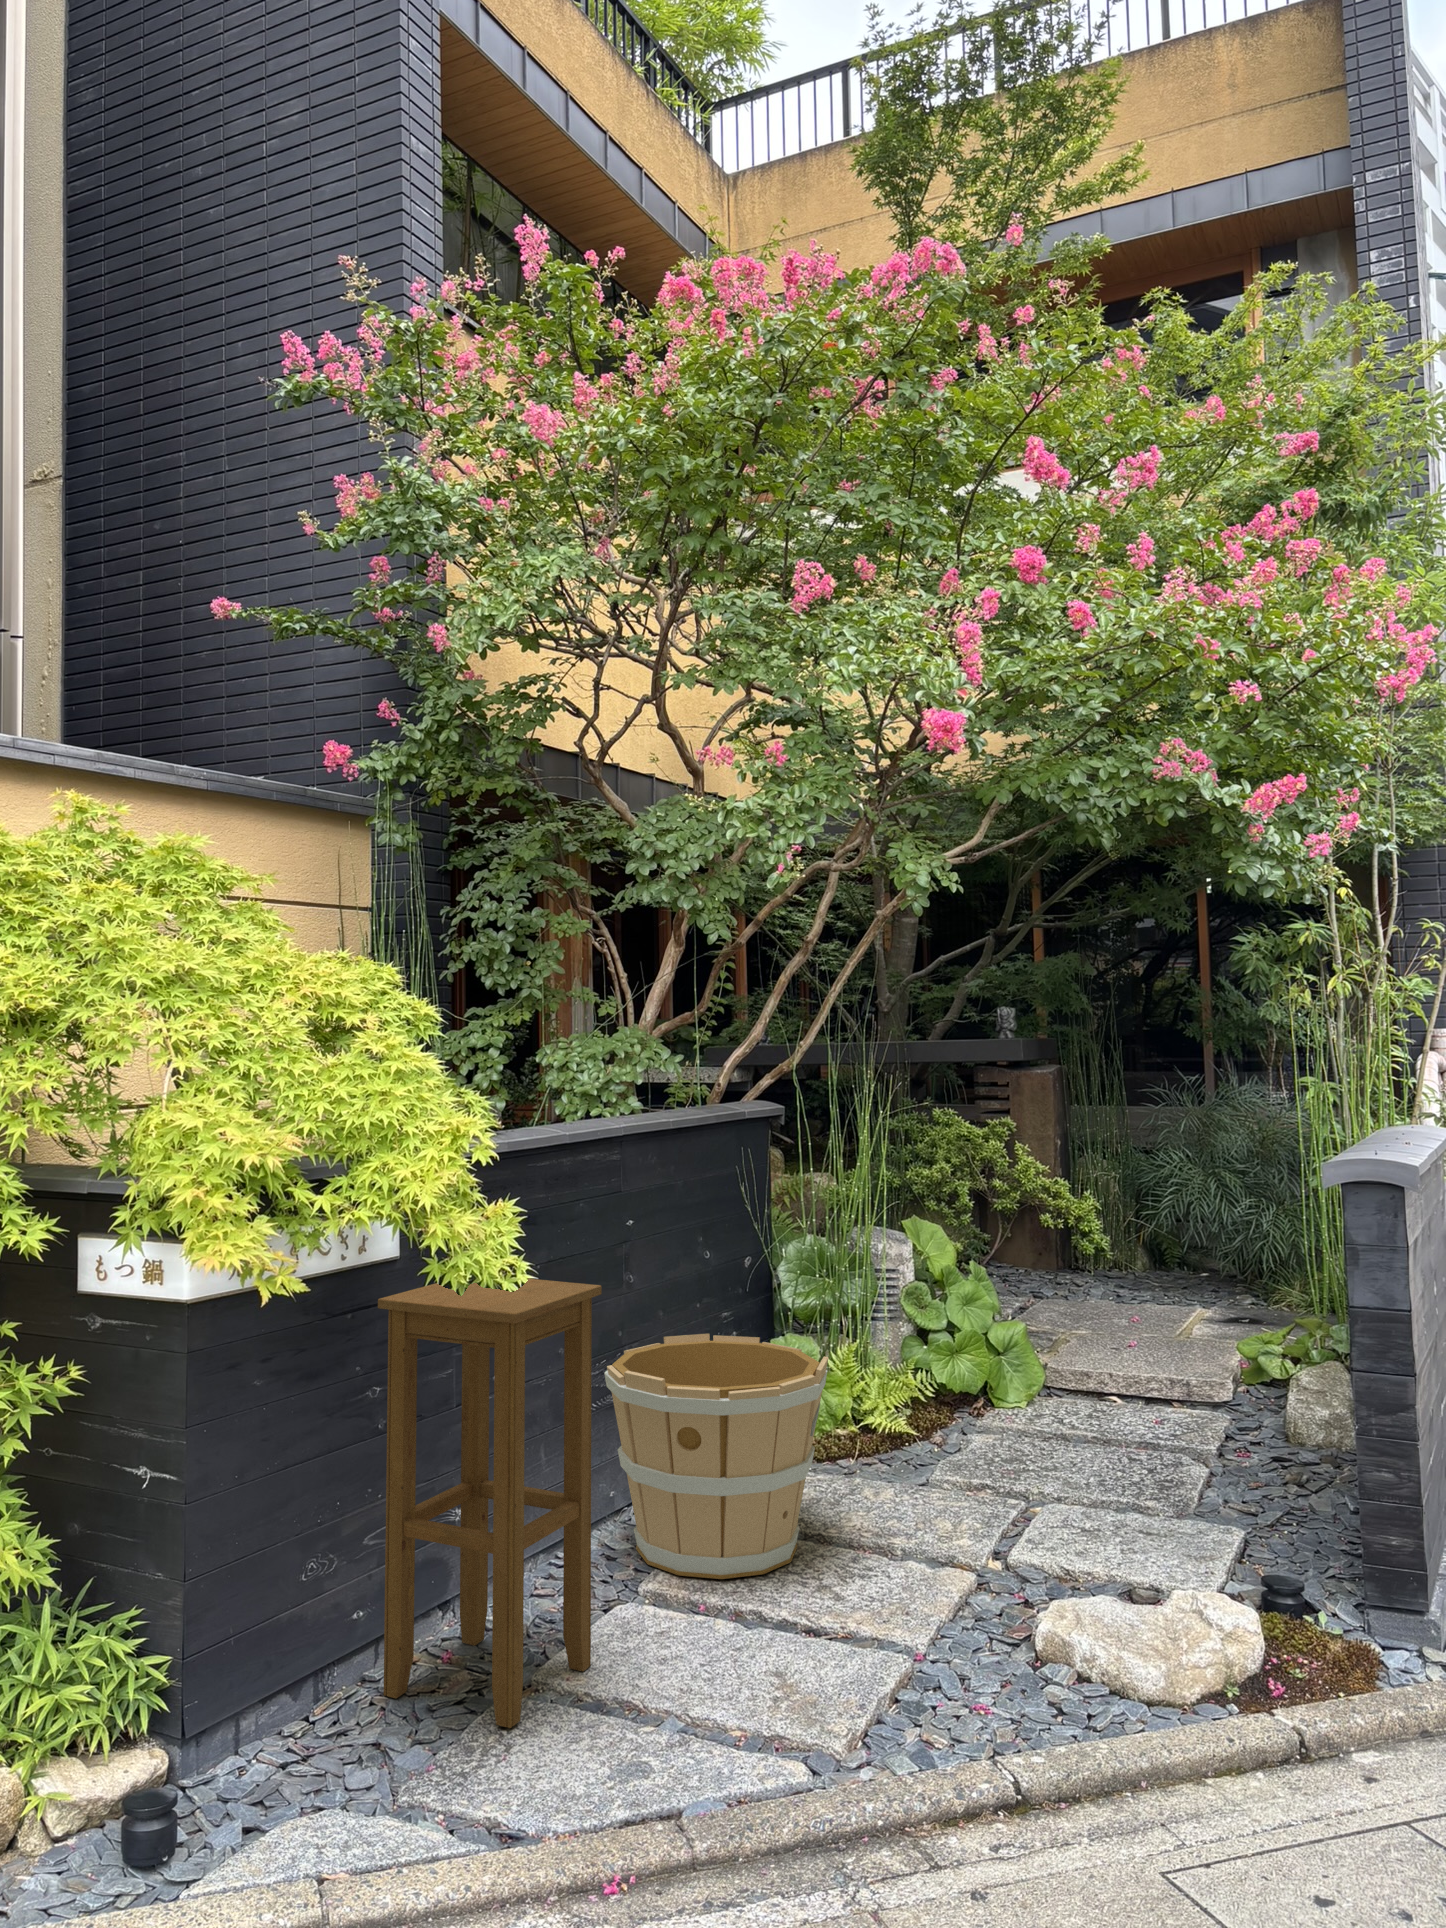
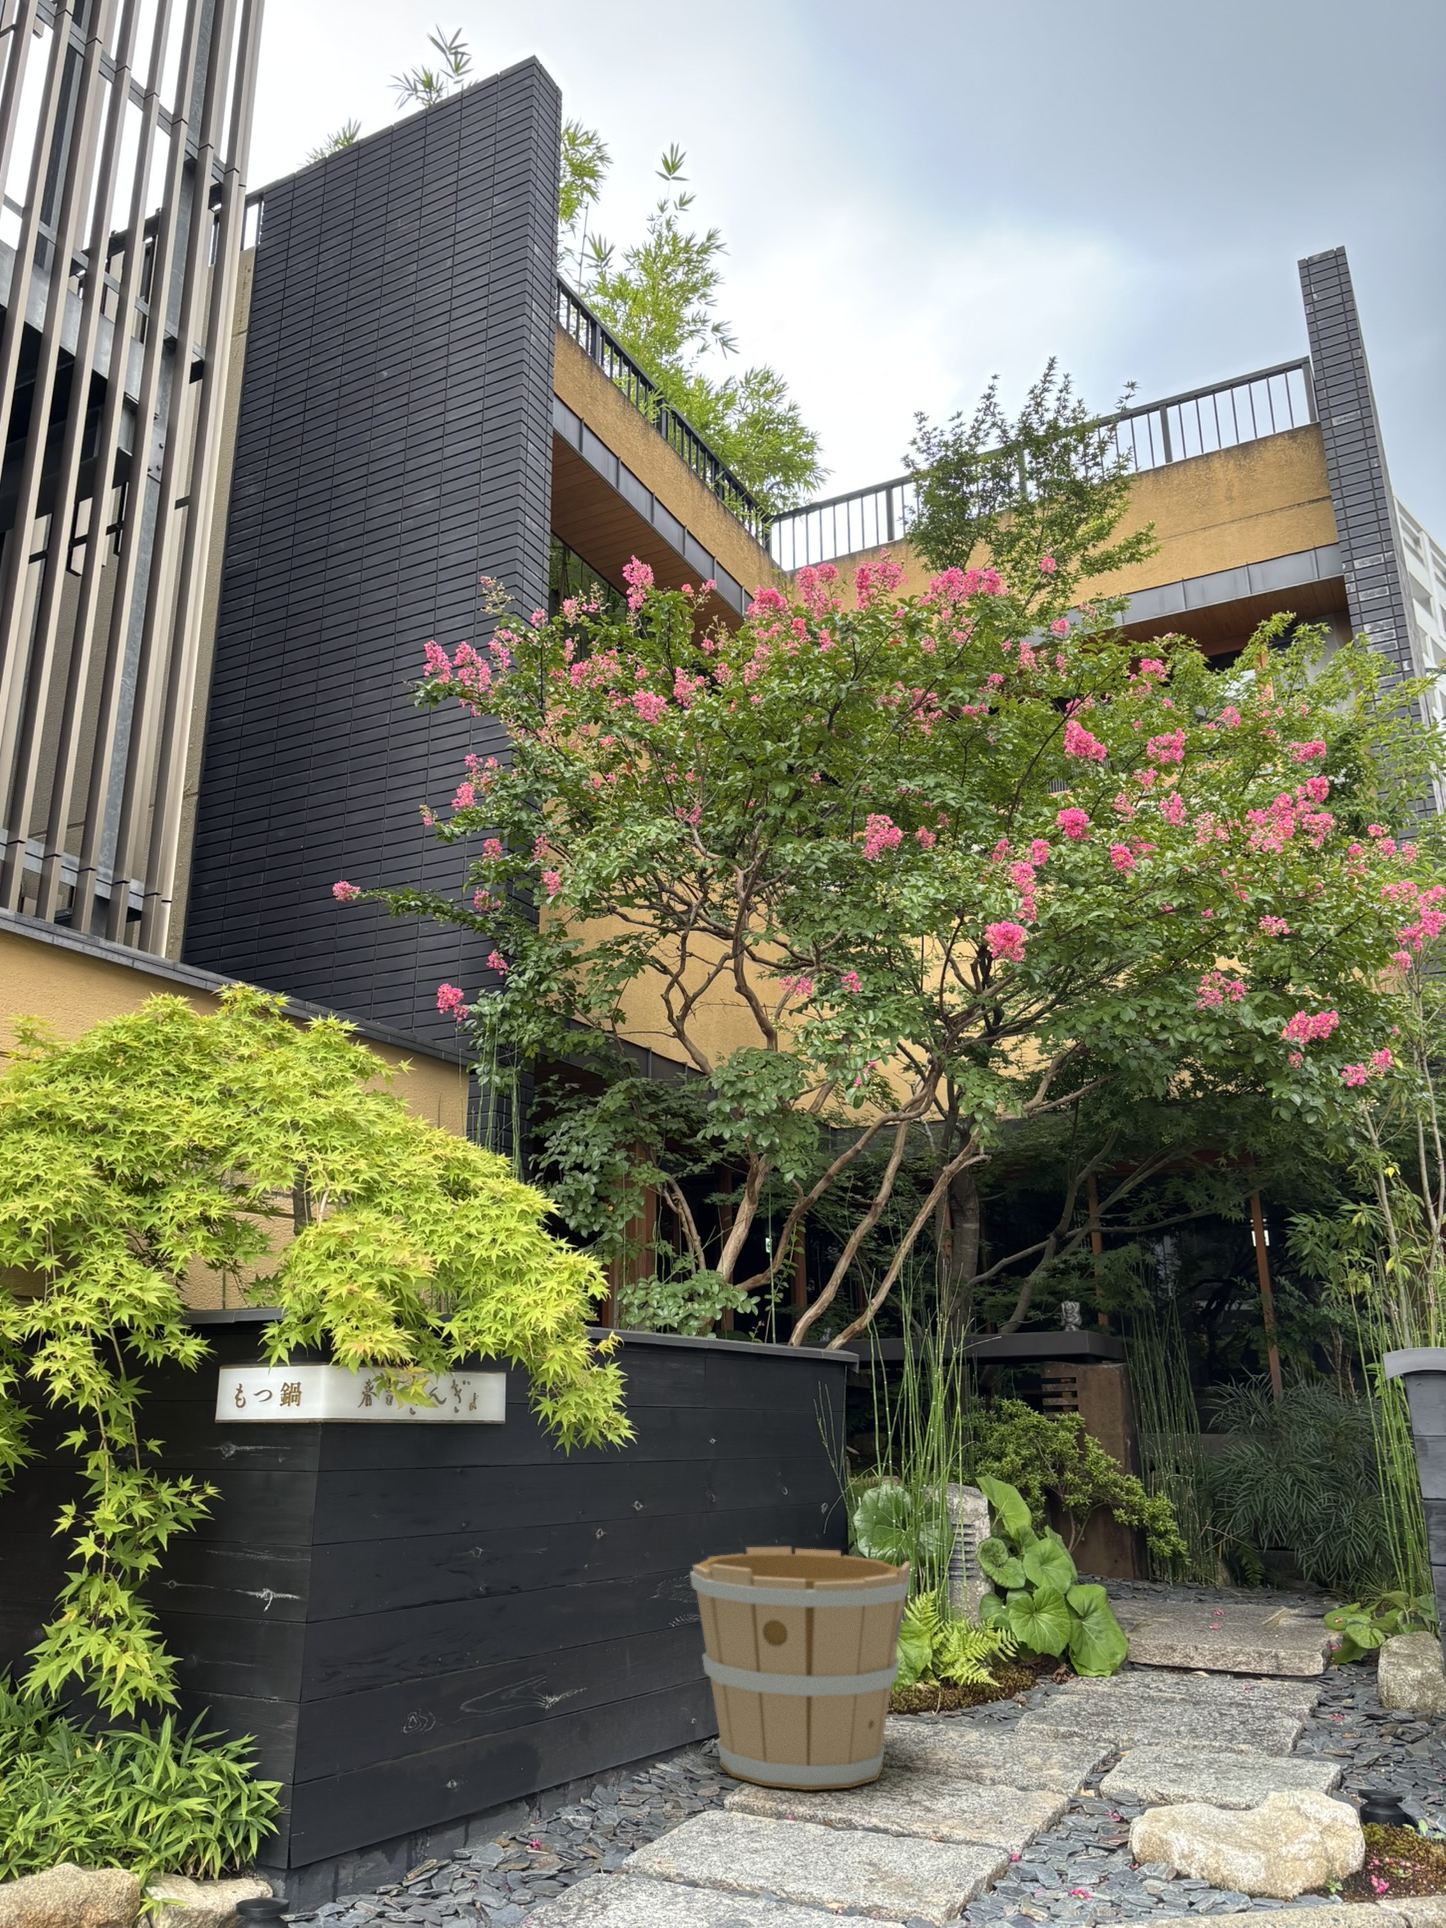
stool: present [378,1279,602,1728] -> none [474,1443,696,1895]

